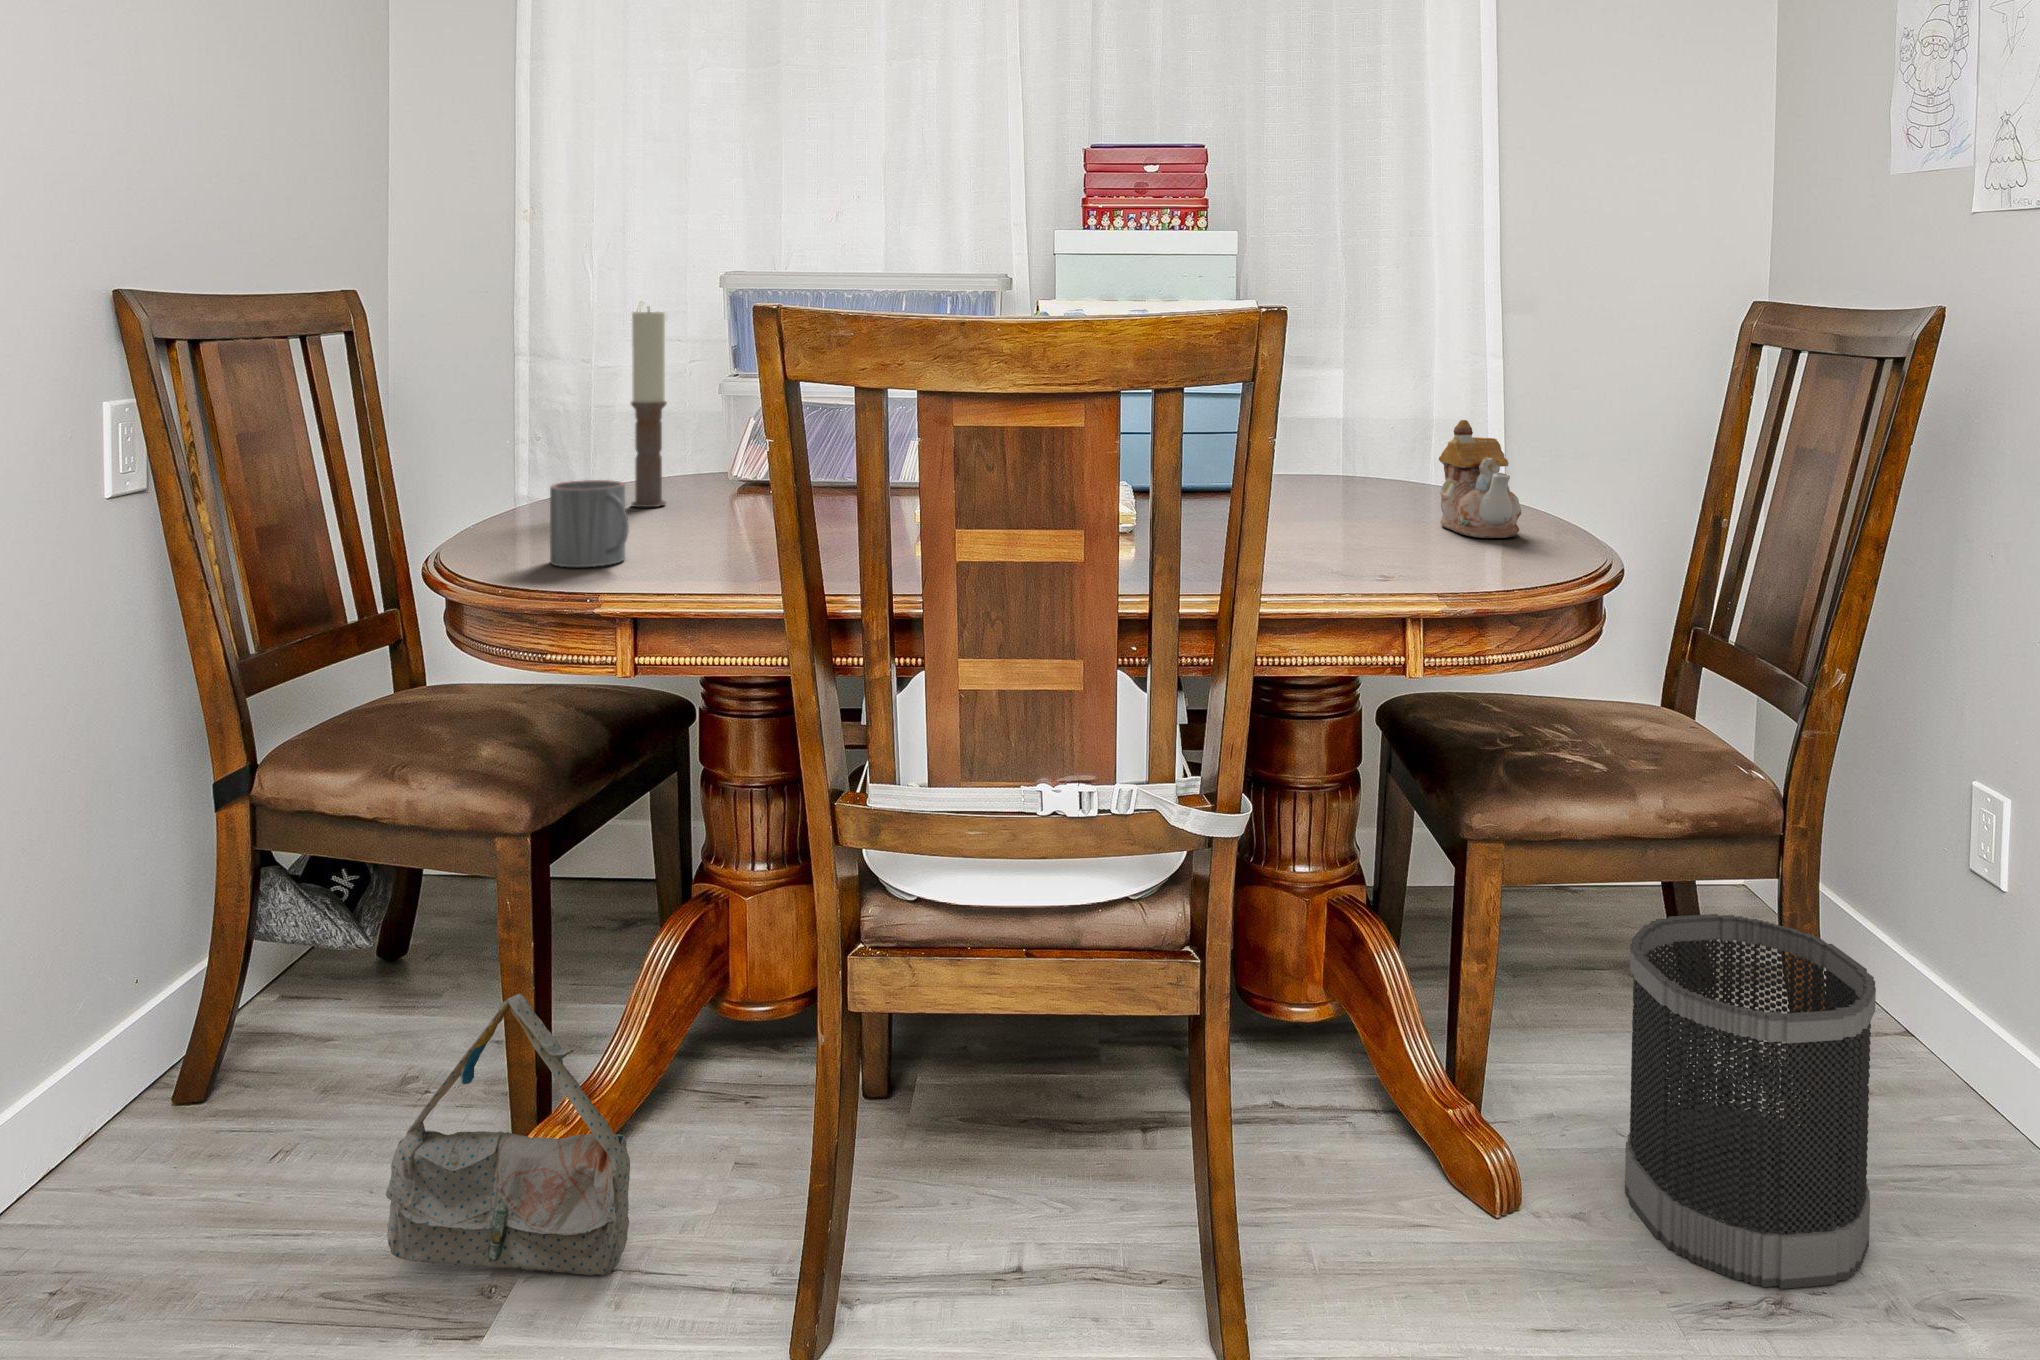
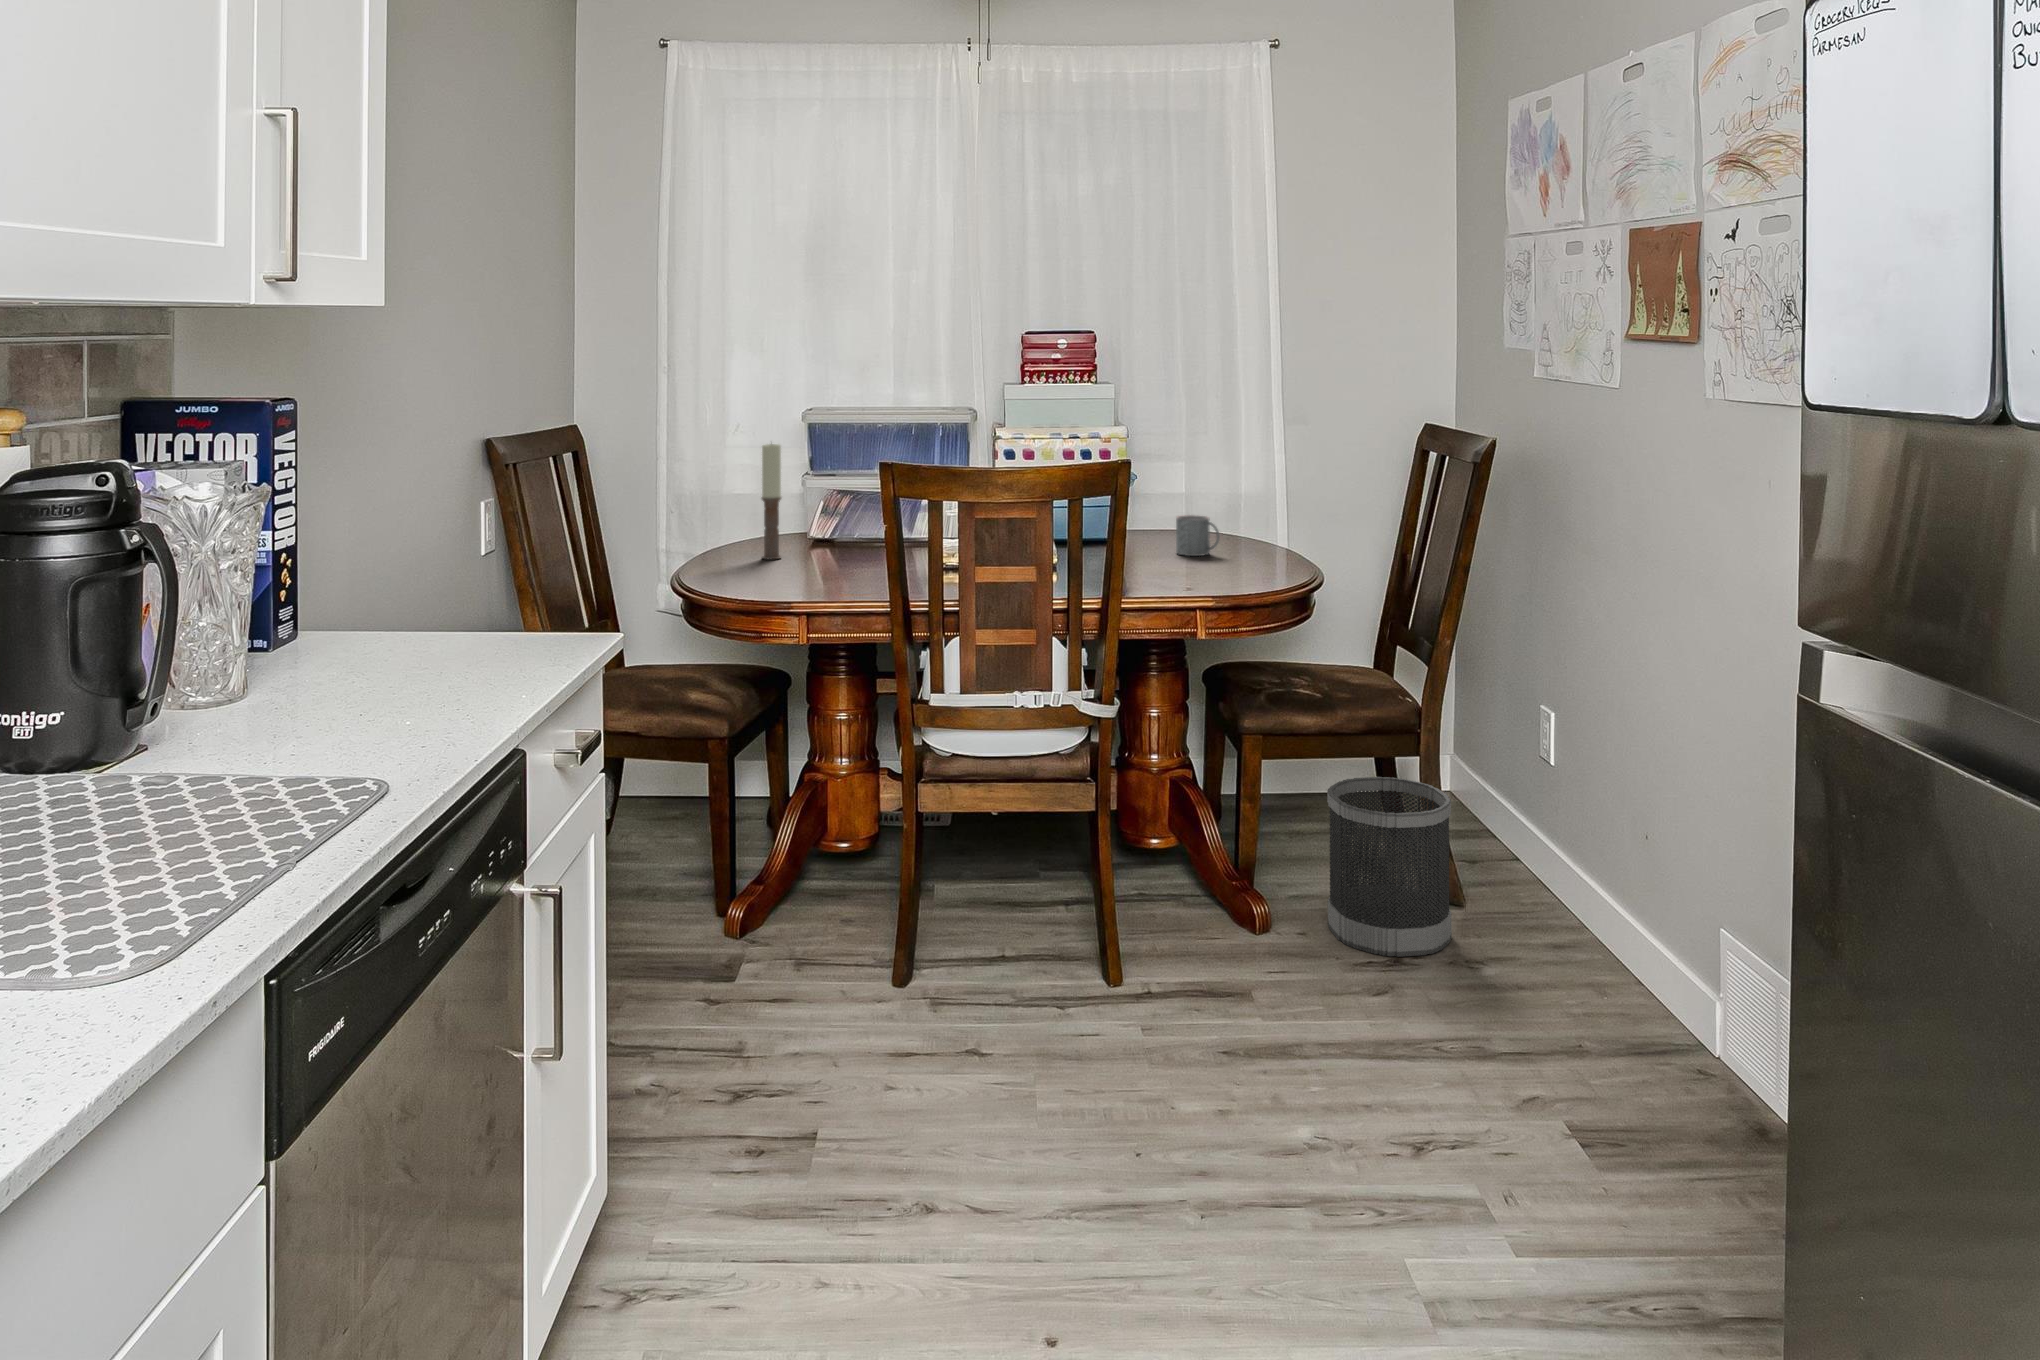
teapot: present [1439,420,1521,538] -> none [1231,504,1276,571]
mug: present [550,480,629,567] -> present [1176,515,1220,556]
bag: present [386,994,630,1275] -> none [678,812,802,957]

